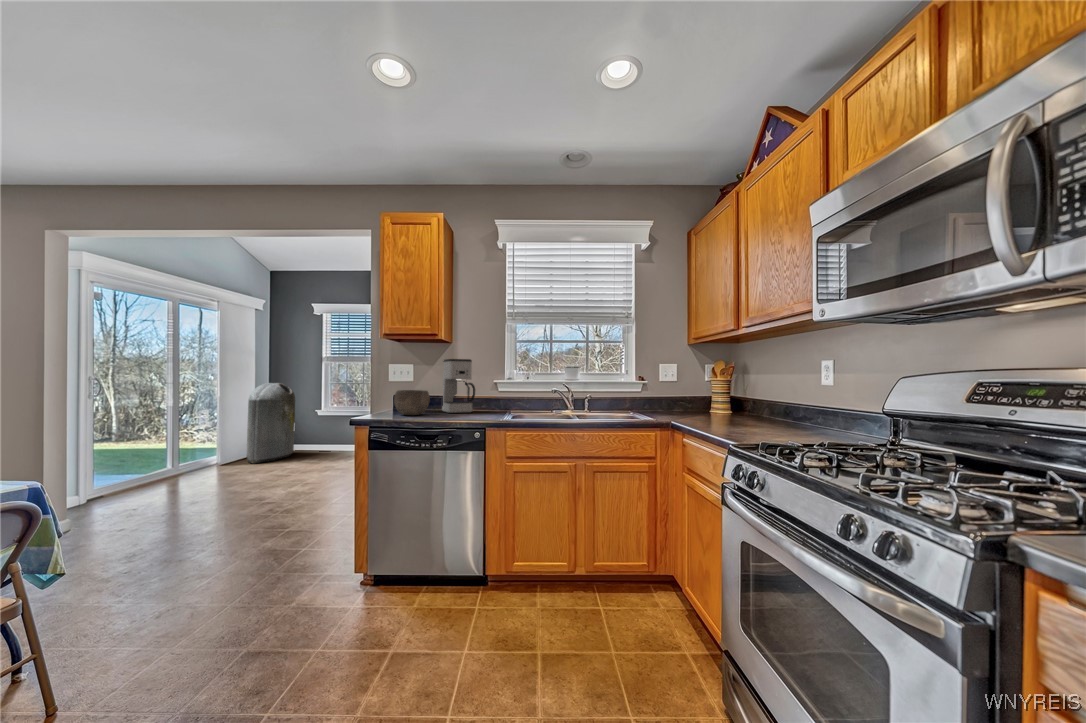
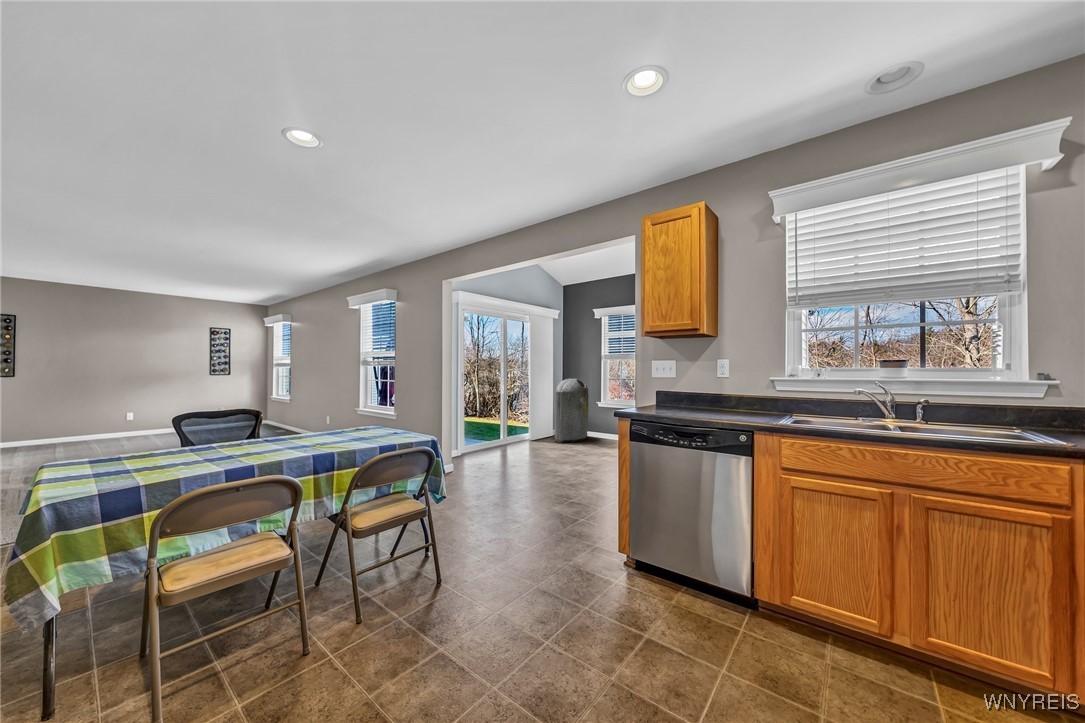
coffee maker: present [442,359,475,413] -> none [708,353,747,412]
bowl: present [394,390,430,415] -> none [657,385,693,411]

